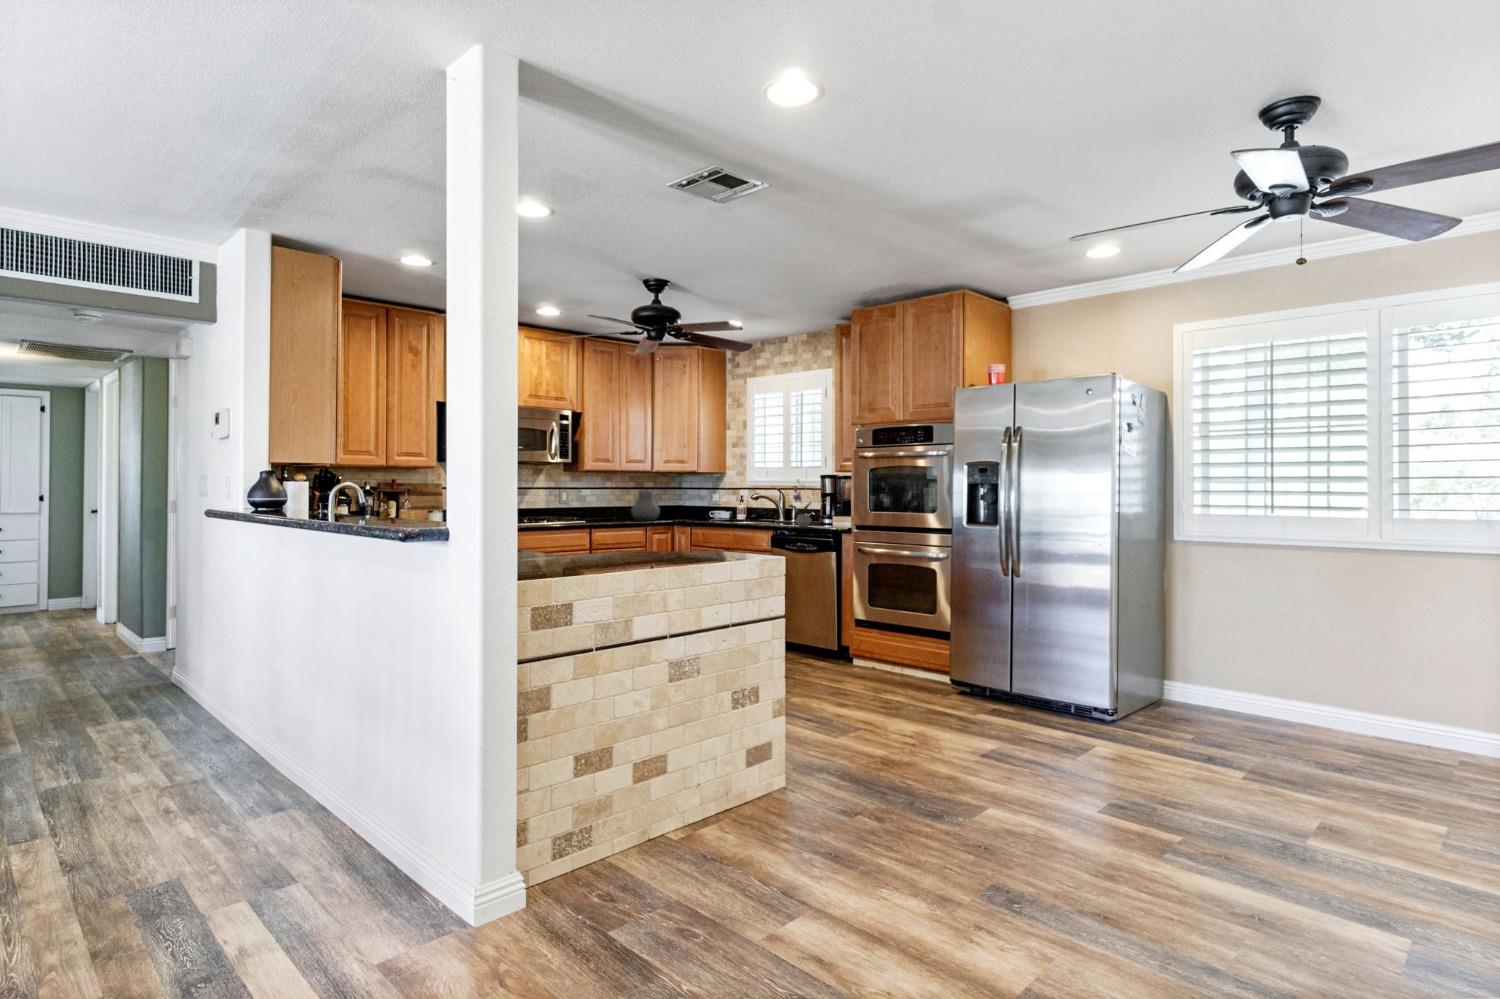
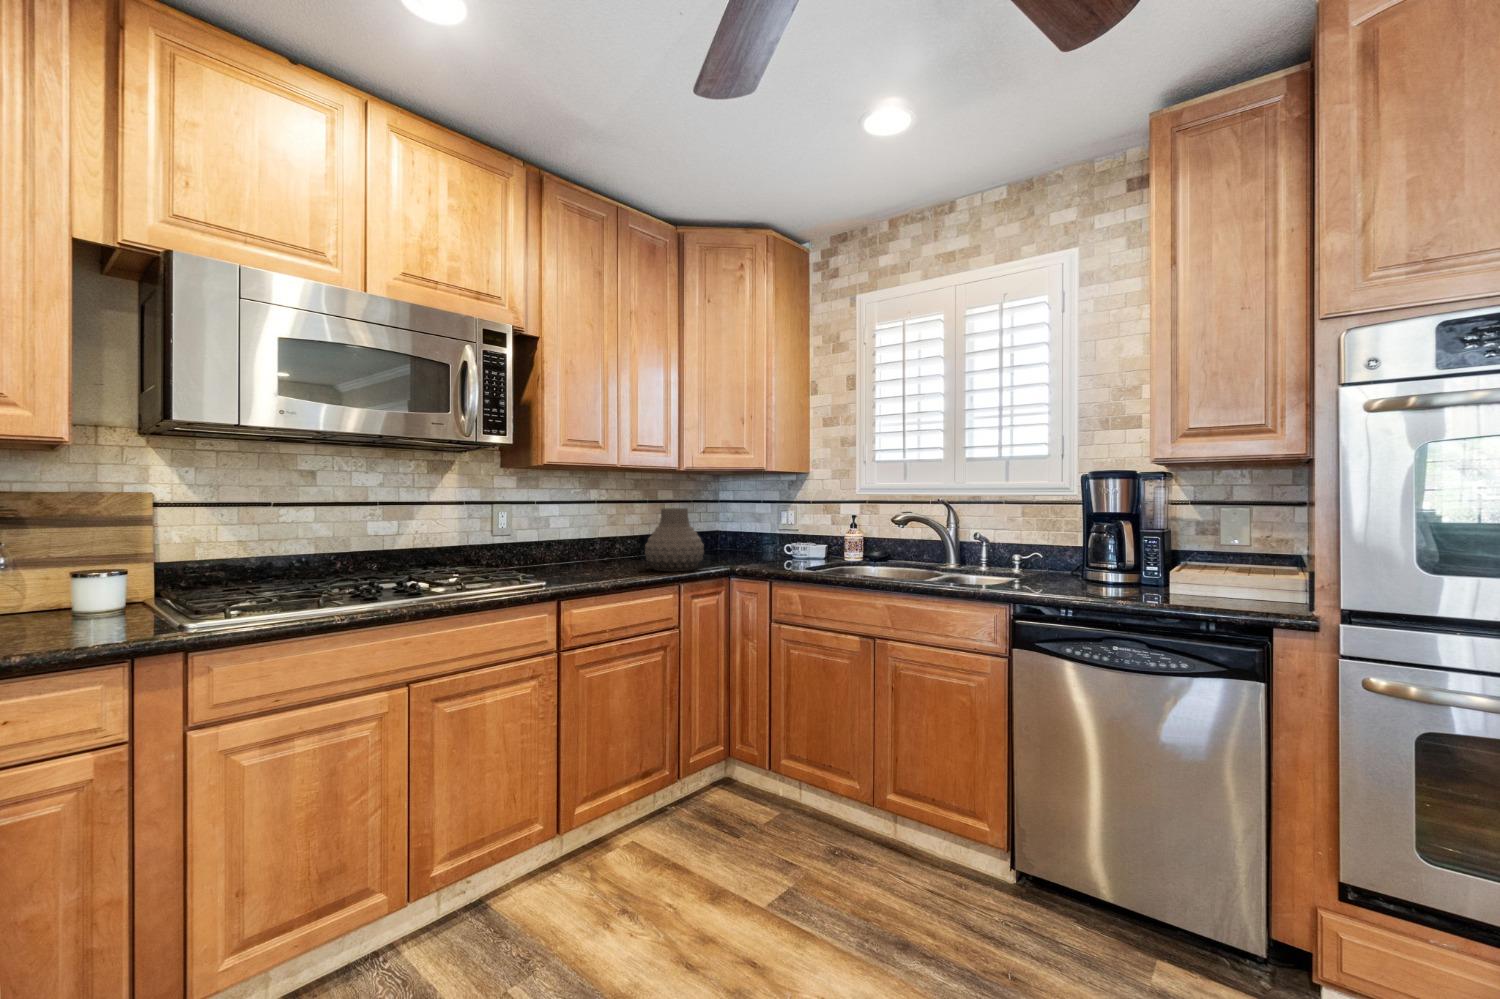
flower arrangement: present [793,481,811,526] -> none [1085,480,1147,601]

